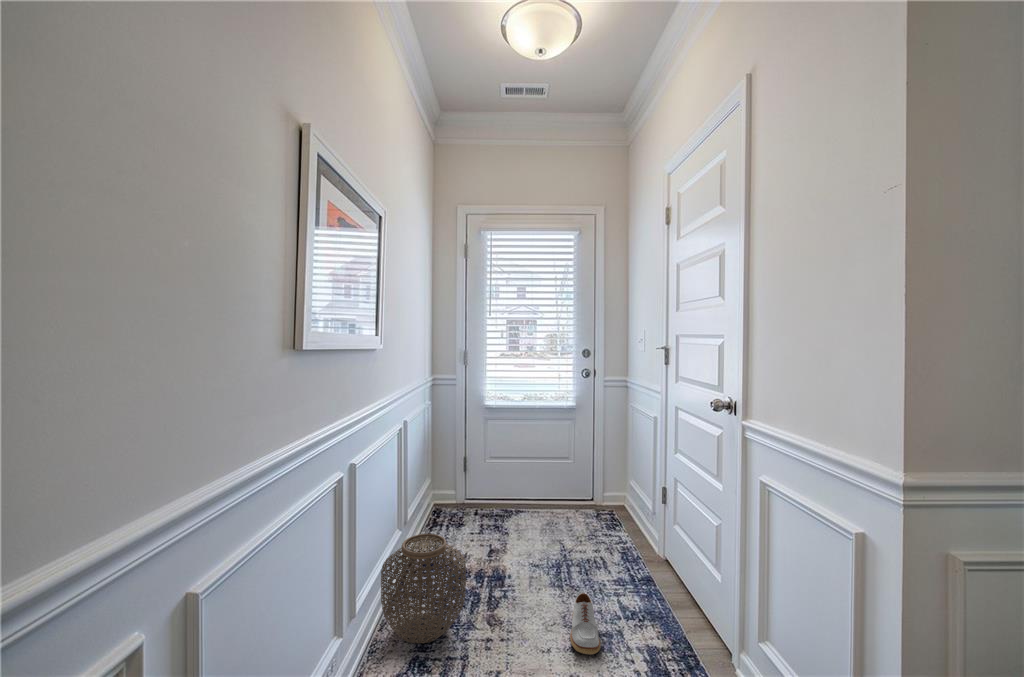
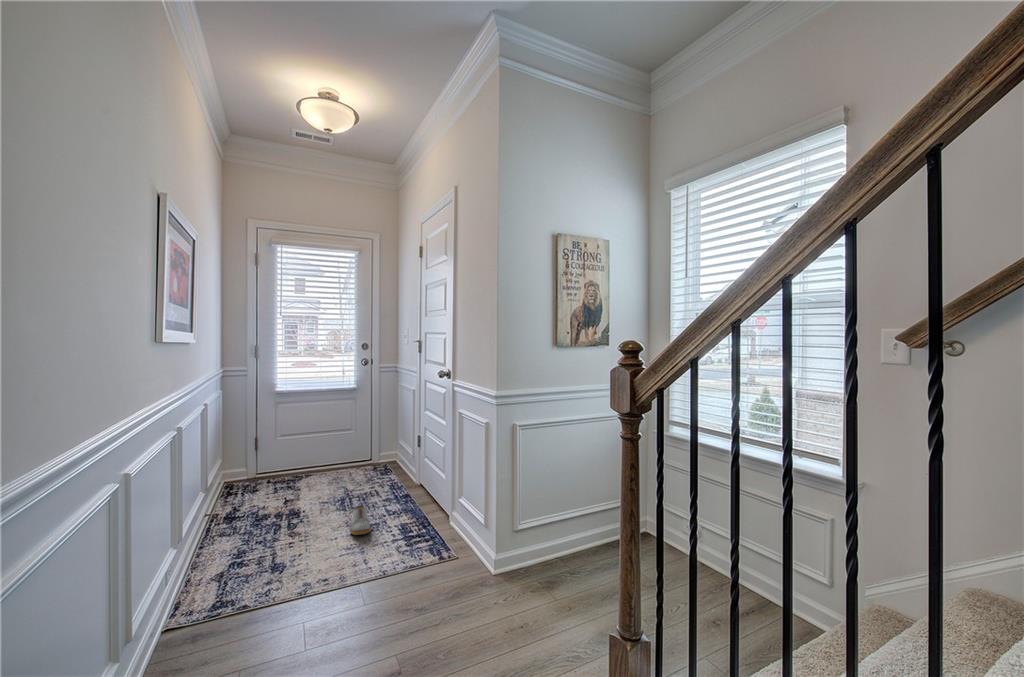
woven basket: present [381,534,466,643] -> none [201,479,272,555]

